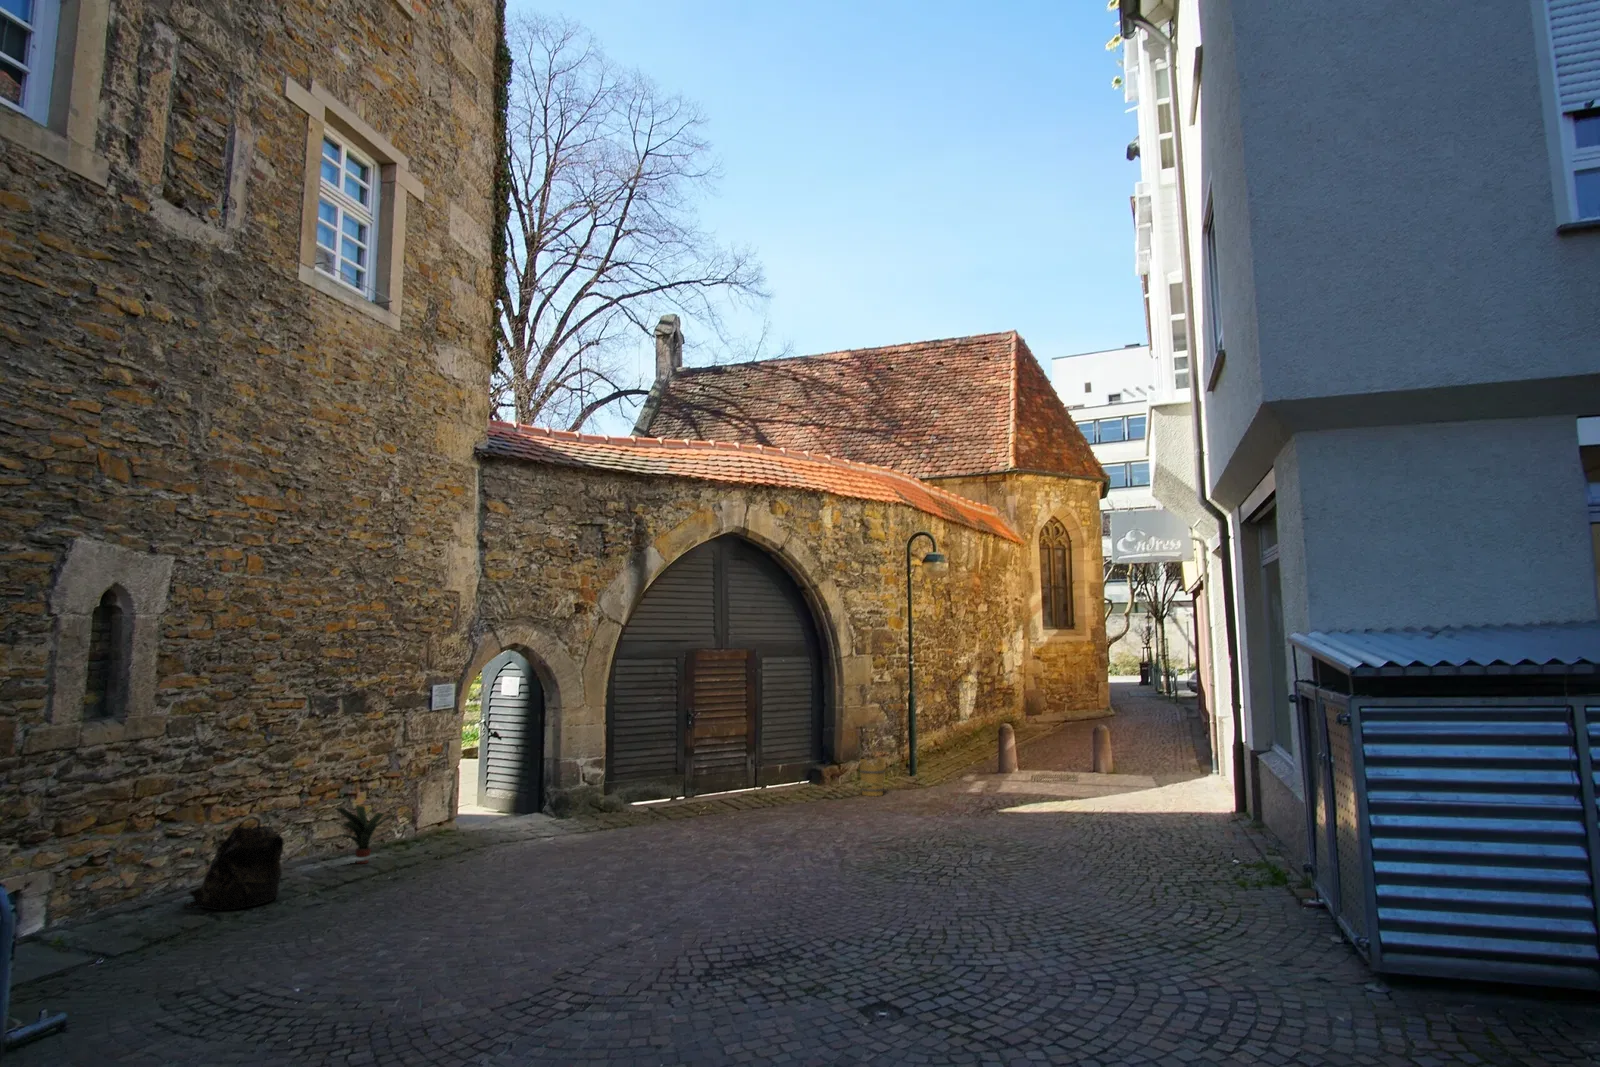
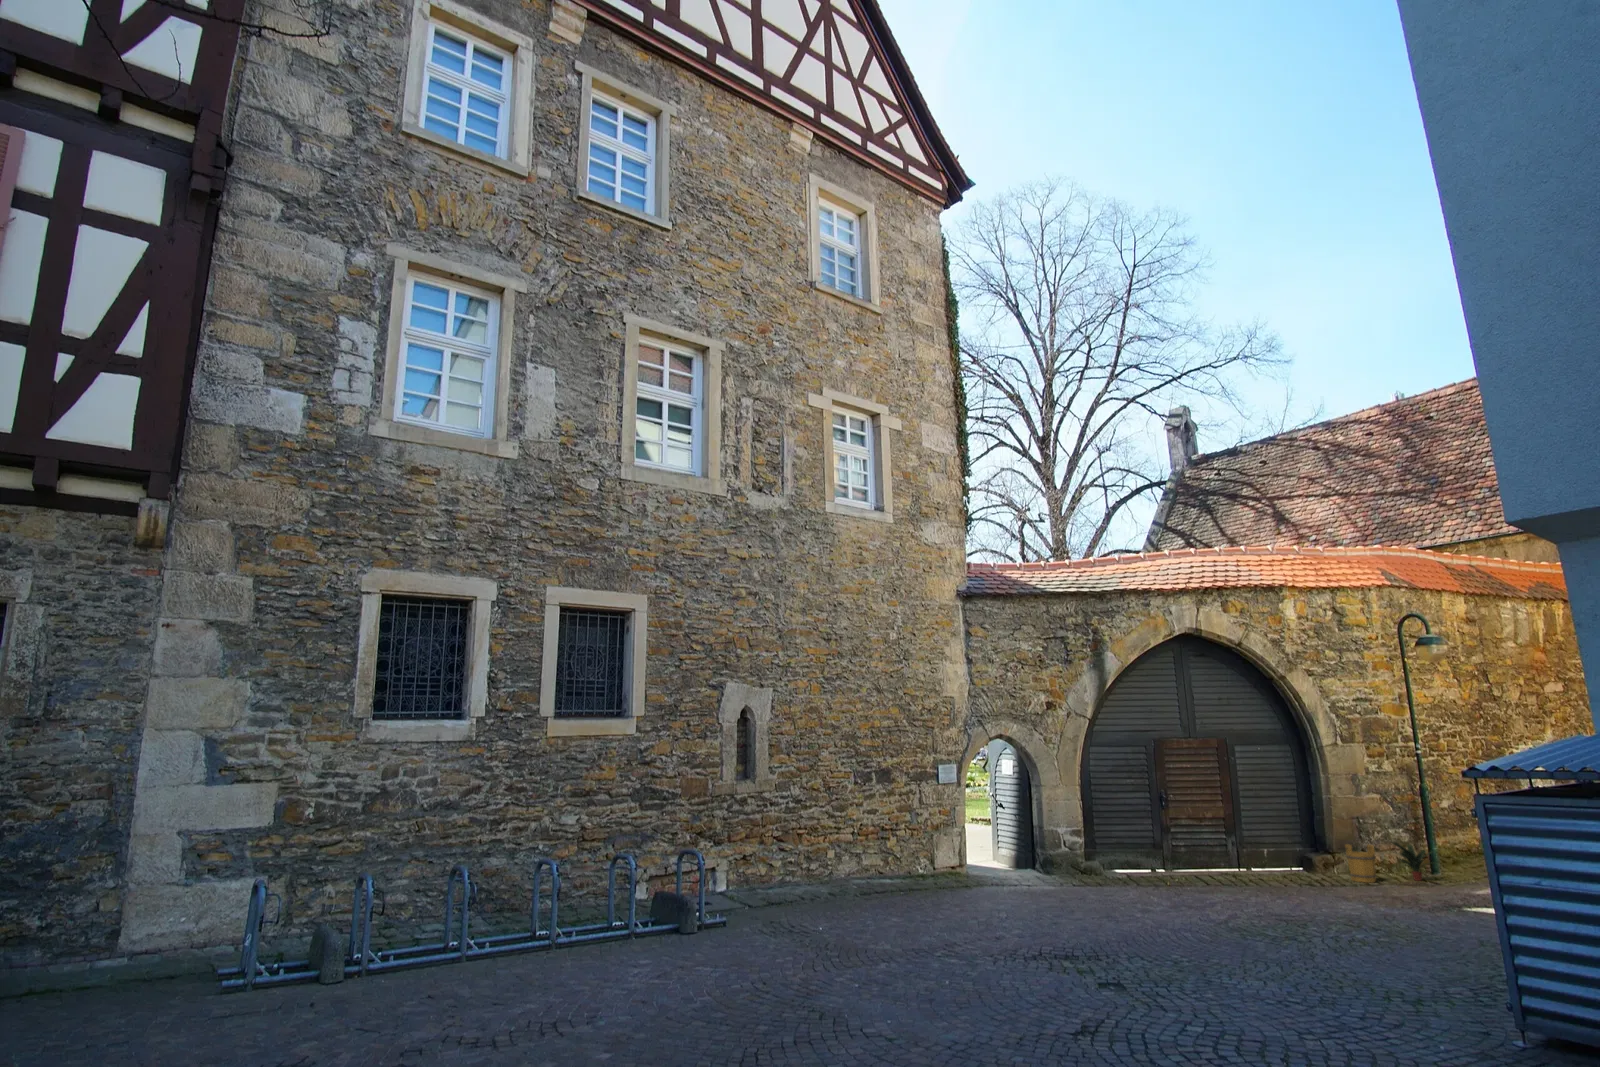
potted plant: present [335,806,394,864] -> present [1393,842,1432,881]
backpack: present [185,817,284,910] -> none [794,845,842,900]

